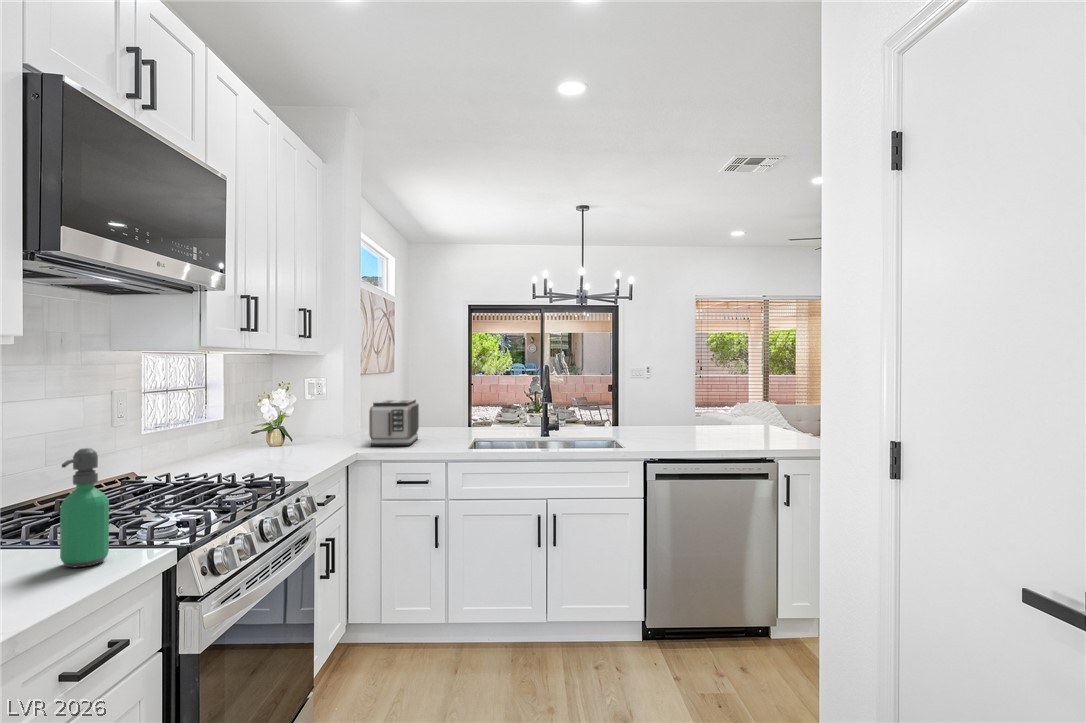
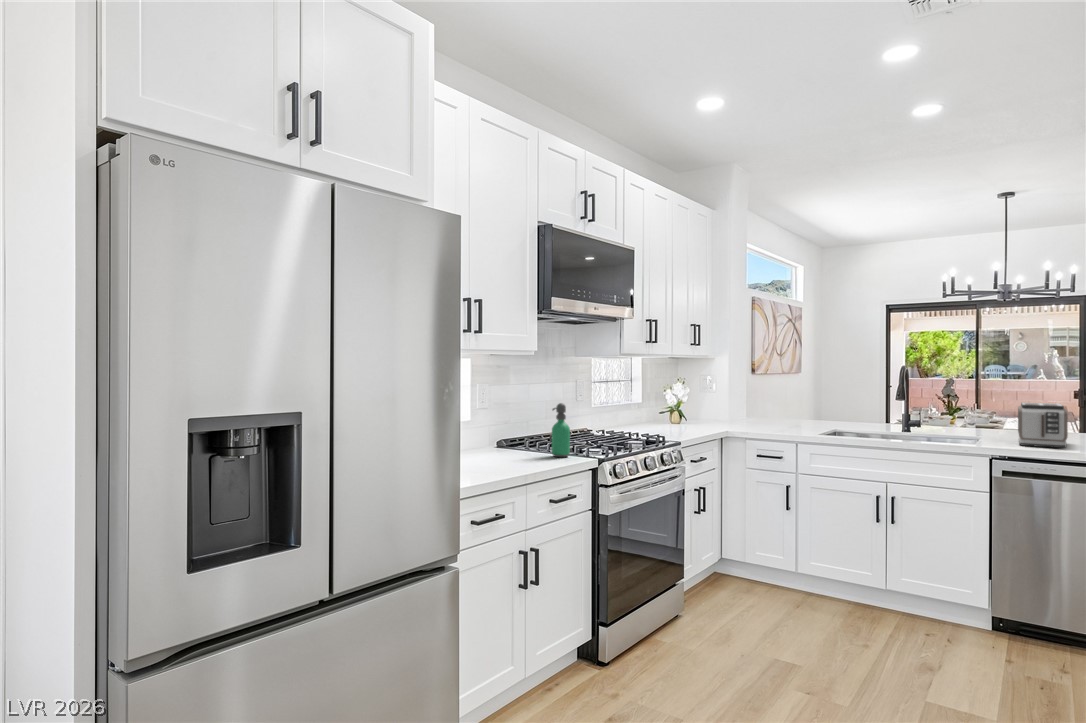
toaster: present [369,399,419,446] -> present [1018,403,1068,448]

